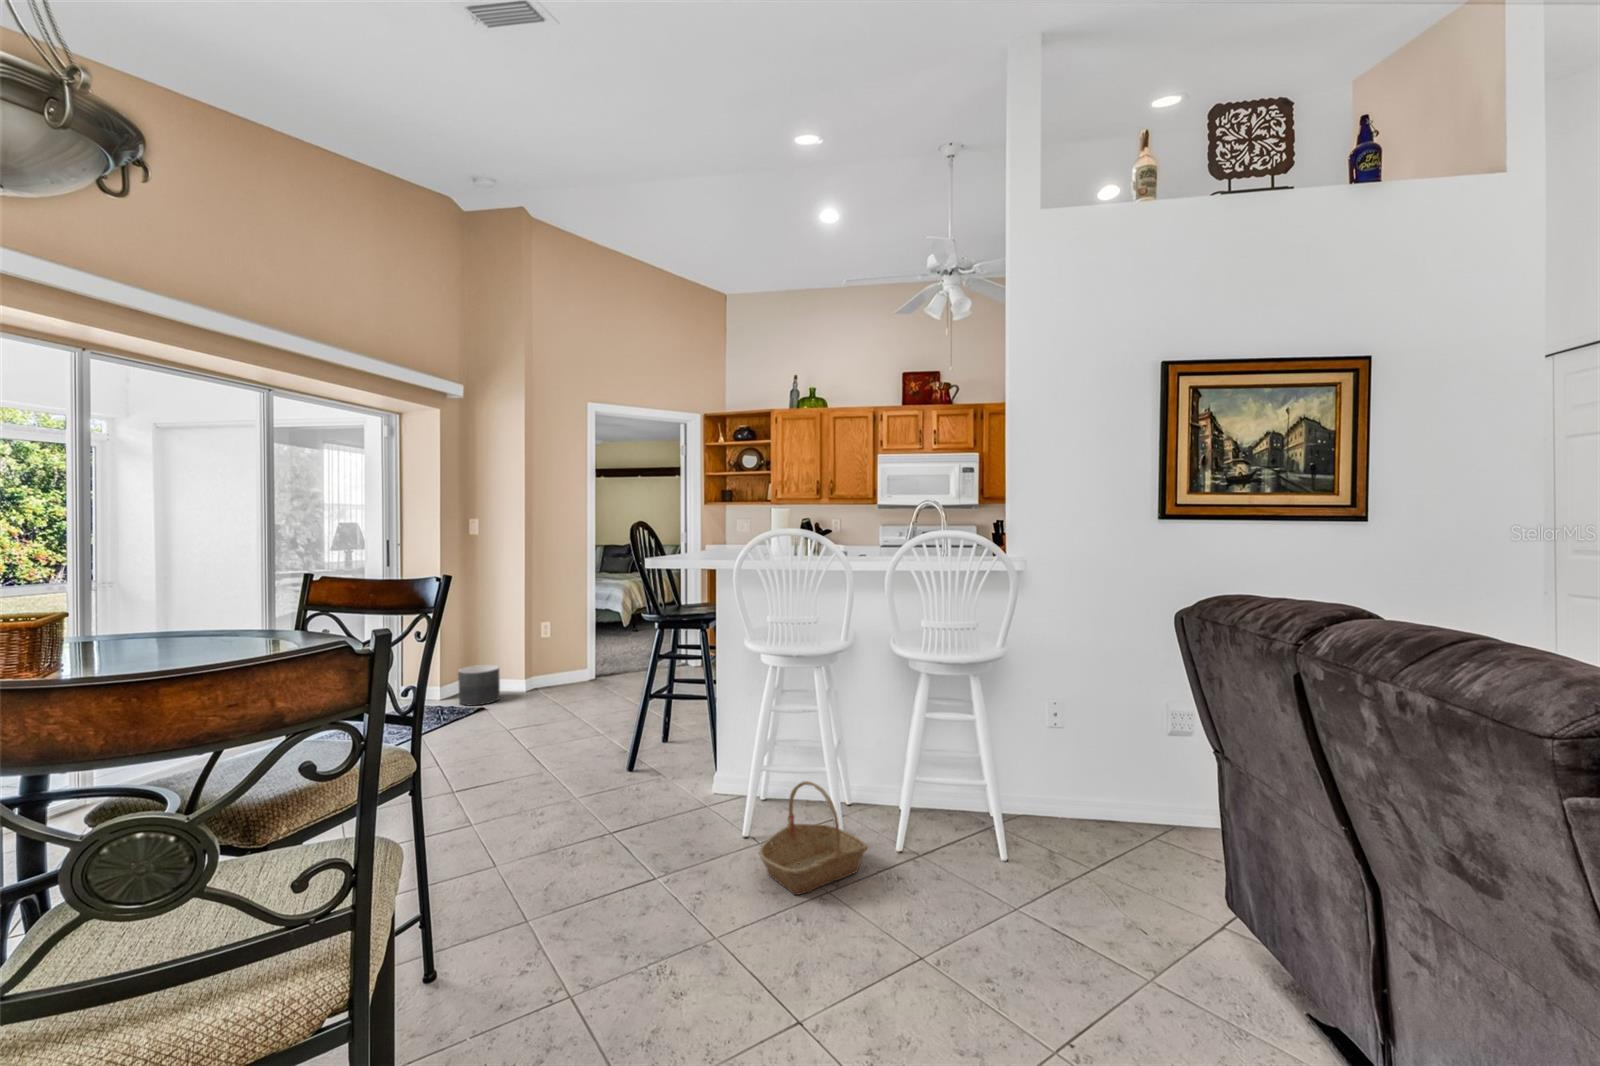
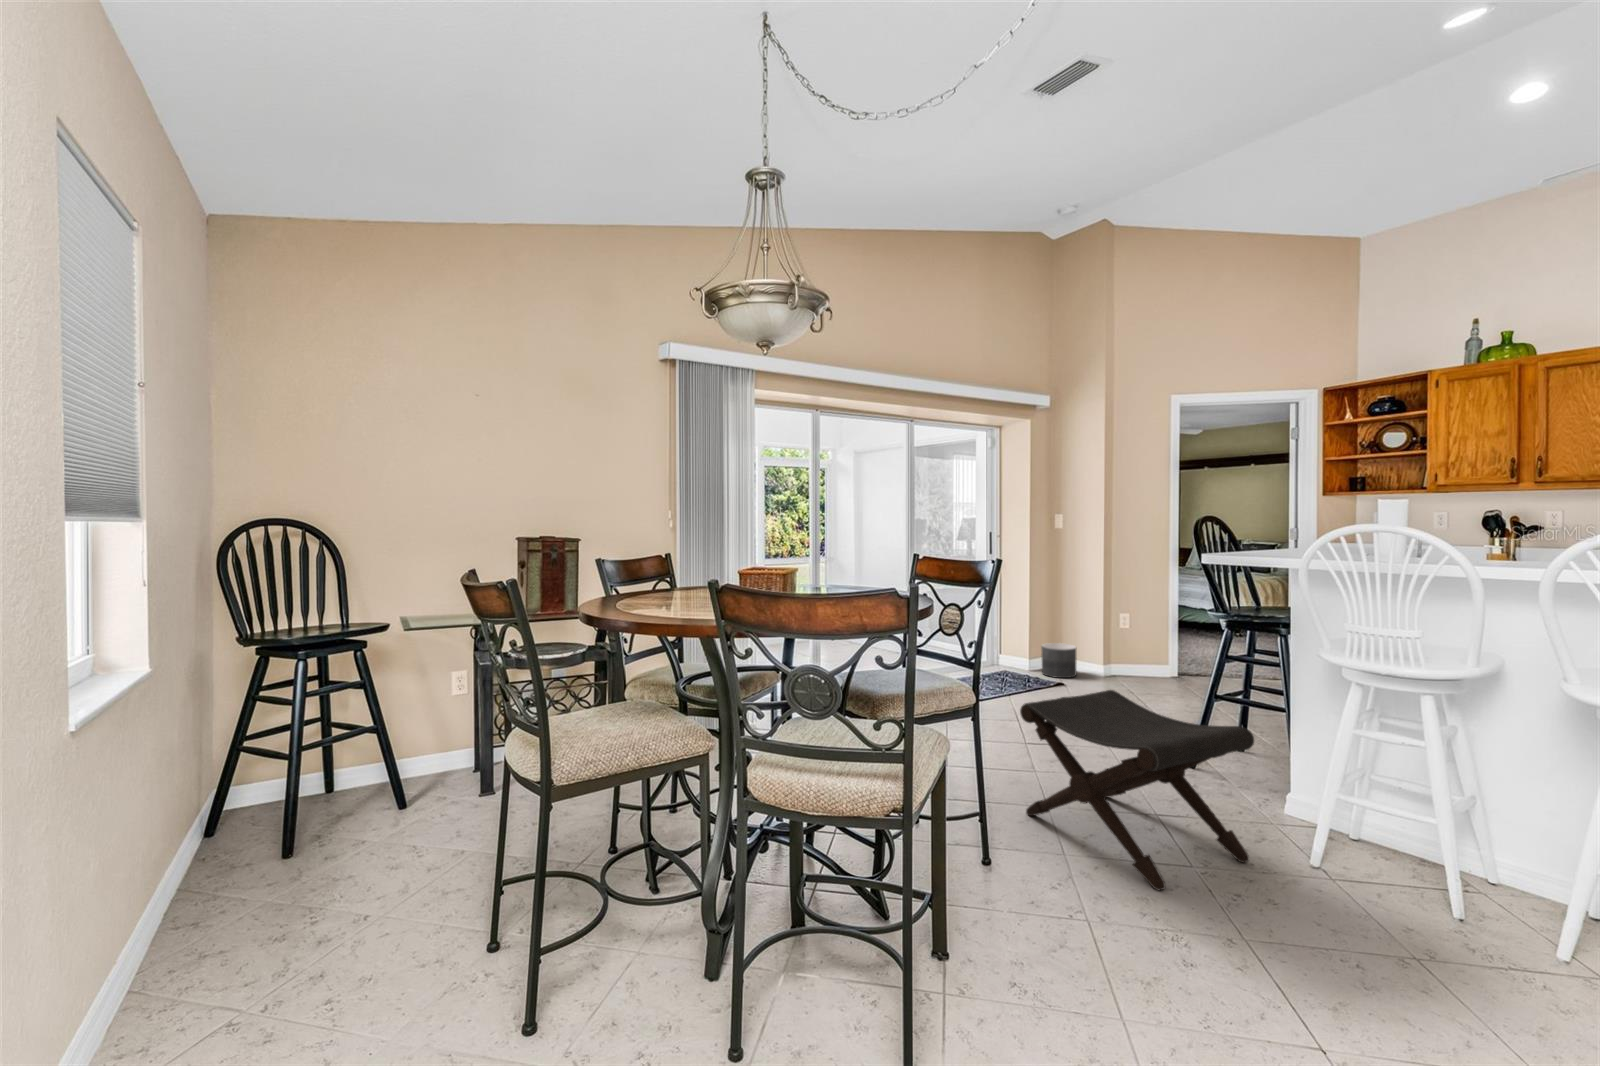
footstool: none [459,710,703,923] -> present [1020,690,1254,890]
basket: present [759,781,868,895] -> none [1316,824,1489,956]

